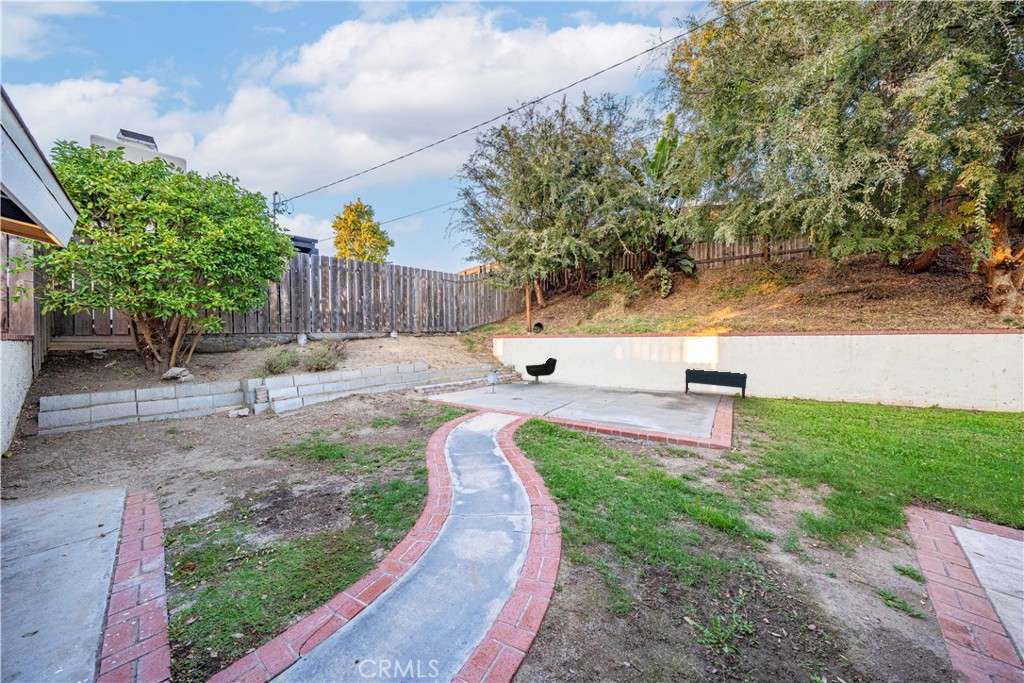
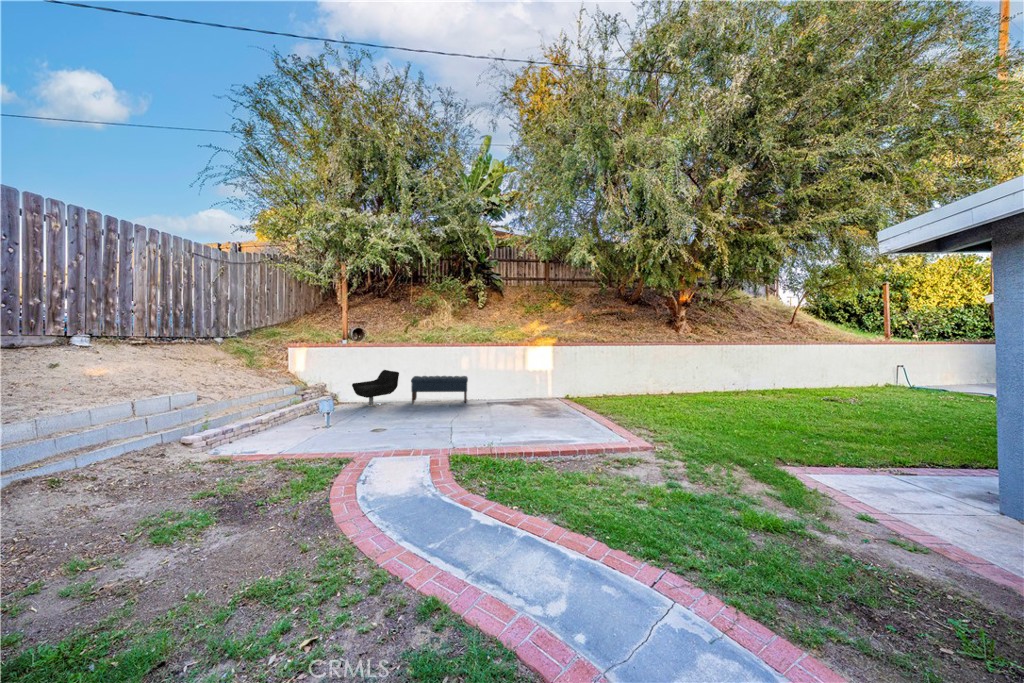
bench: present [685,369,747,399] -> present [411,376,468,404]

